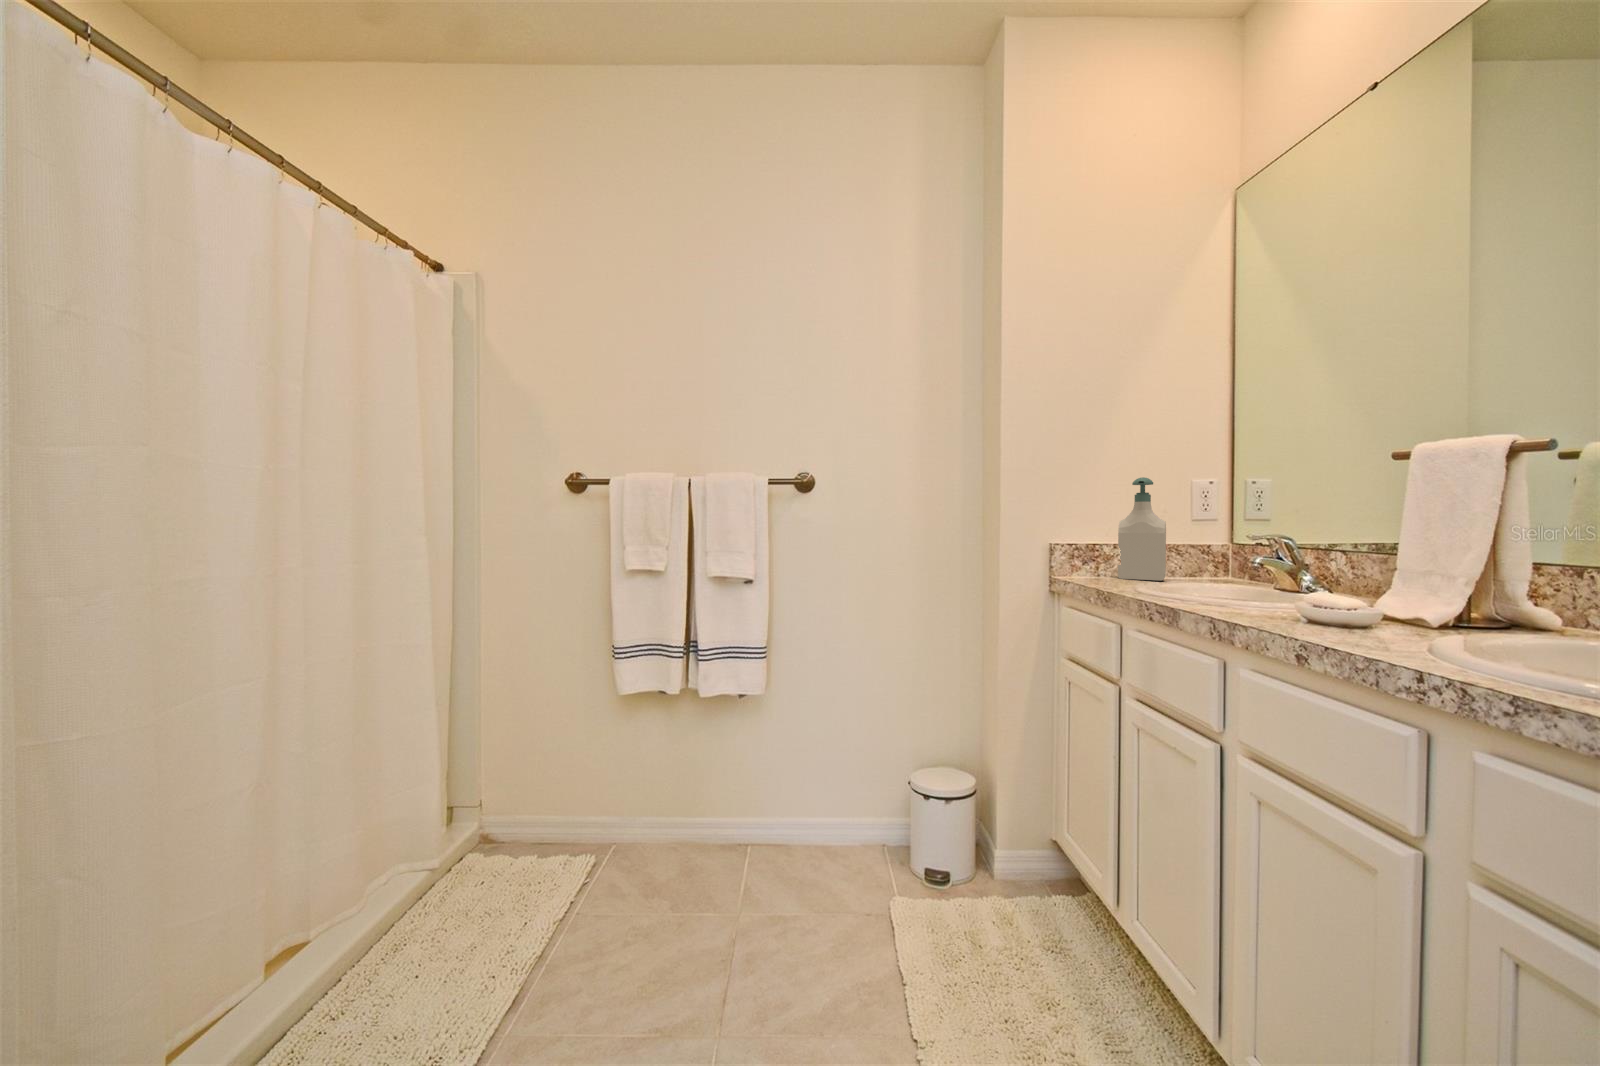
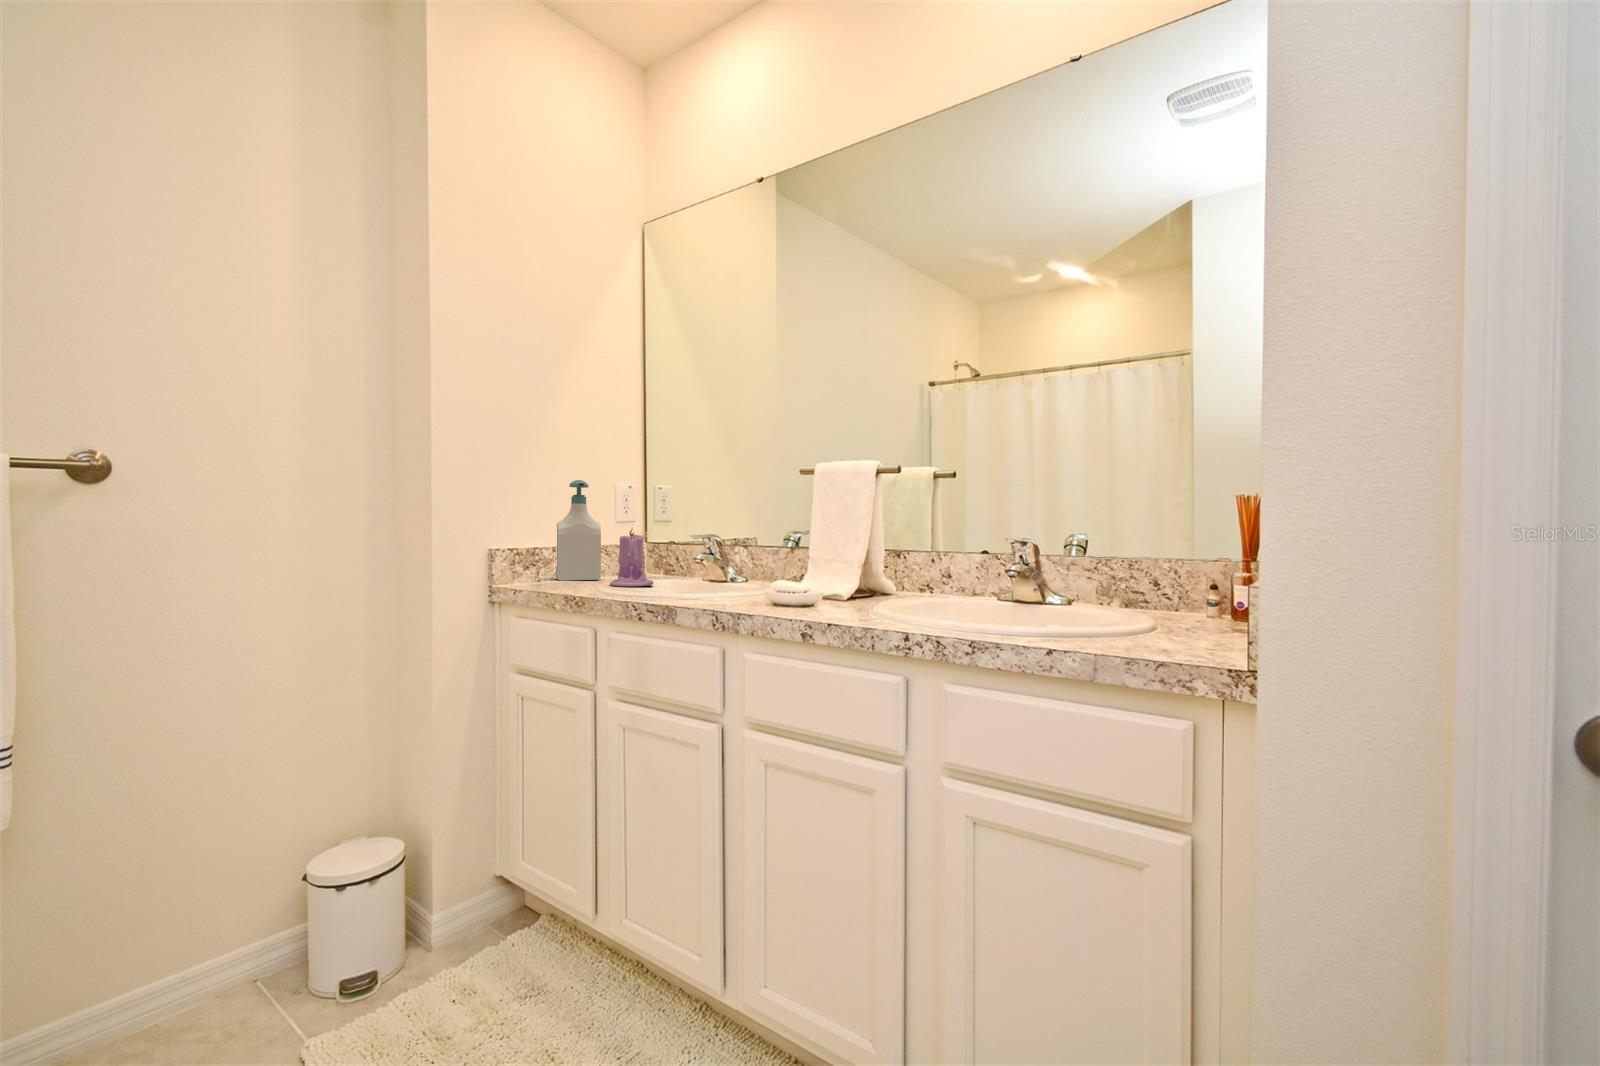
candle: none [1160,525,1213,590] -> present [610,528,654,587]

